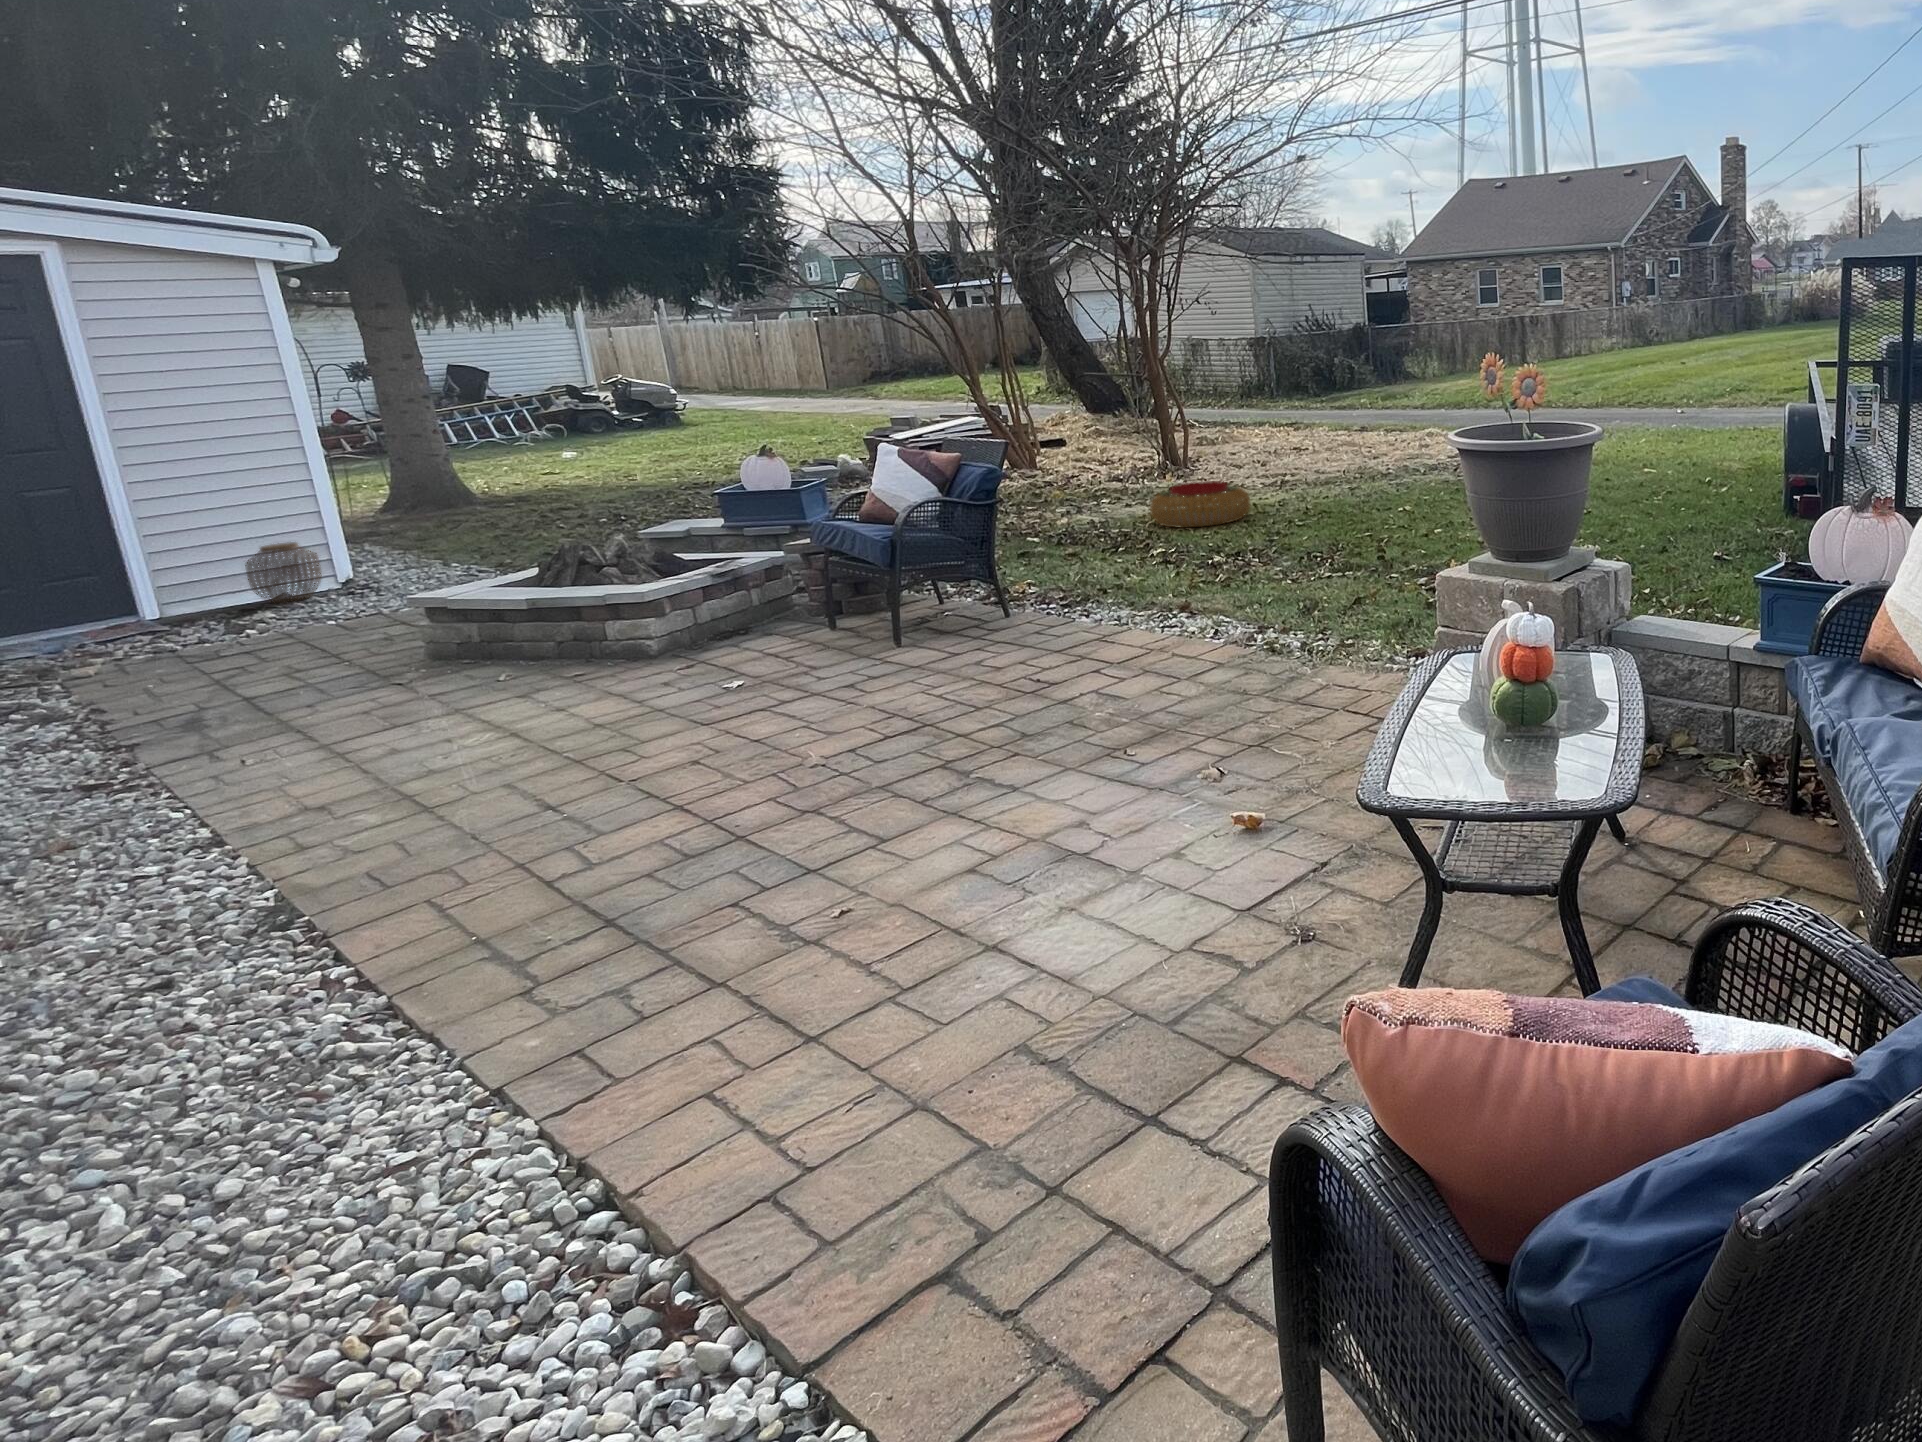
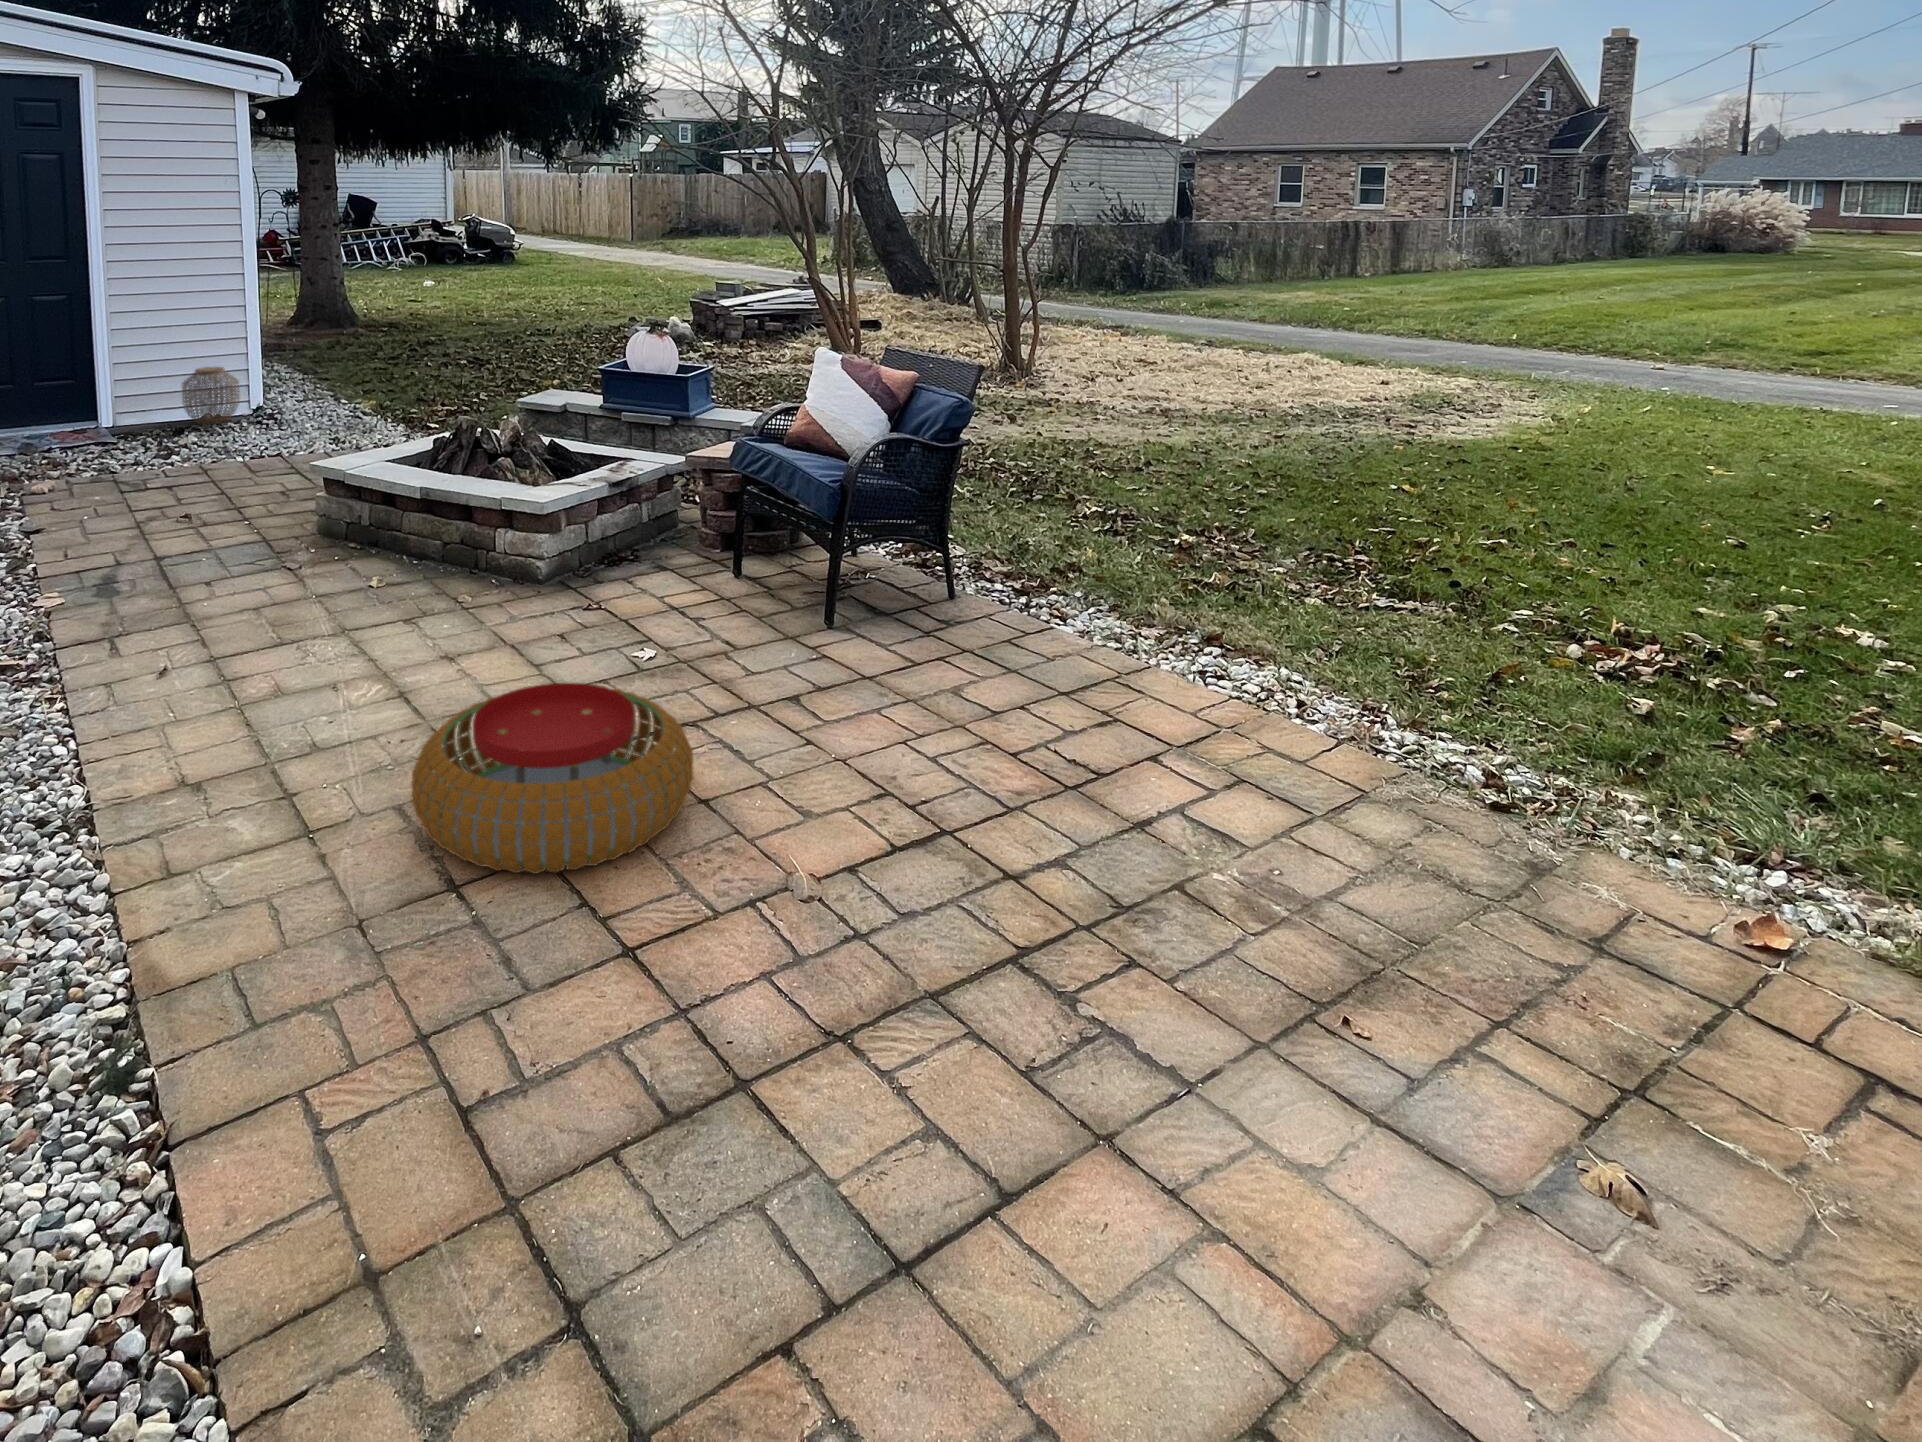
pouf: present [1150,481,1250,527] -> present [411,683,693,874]

